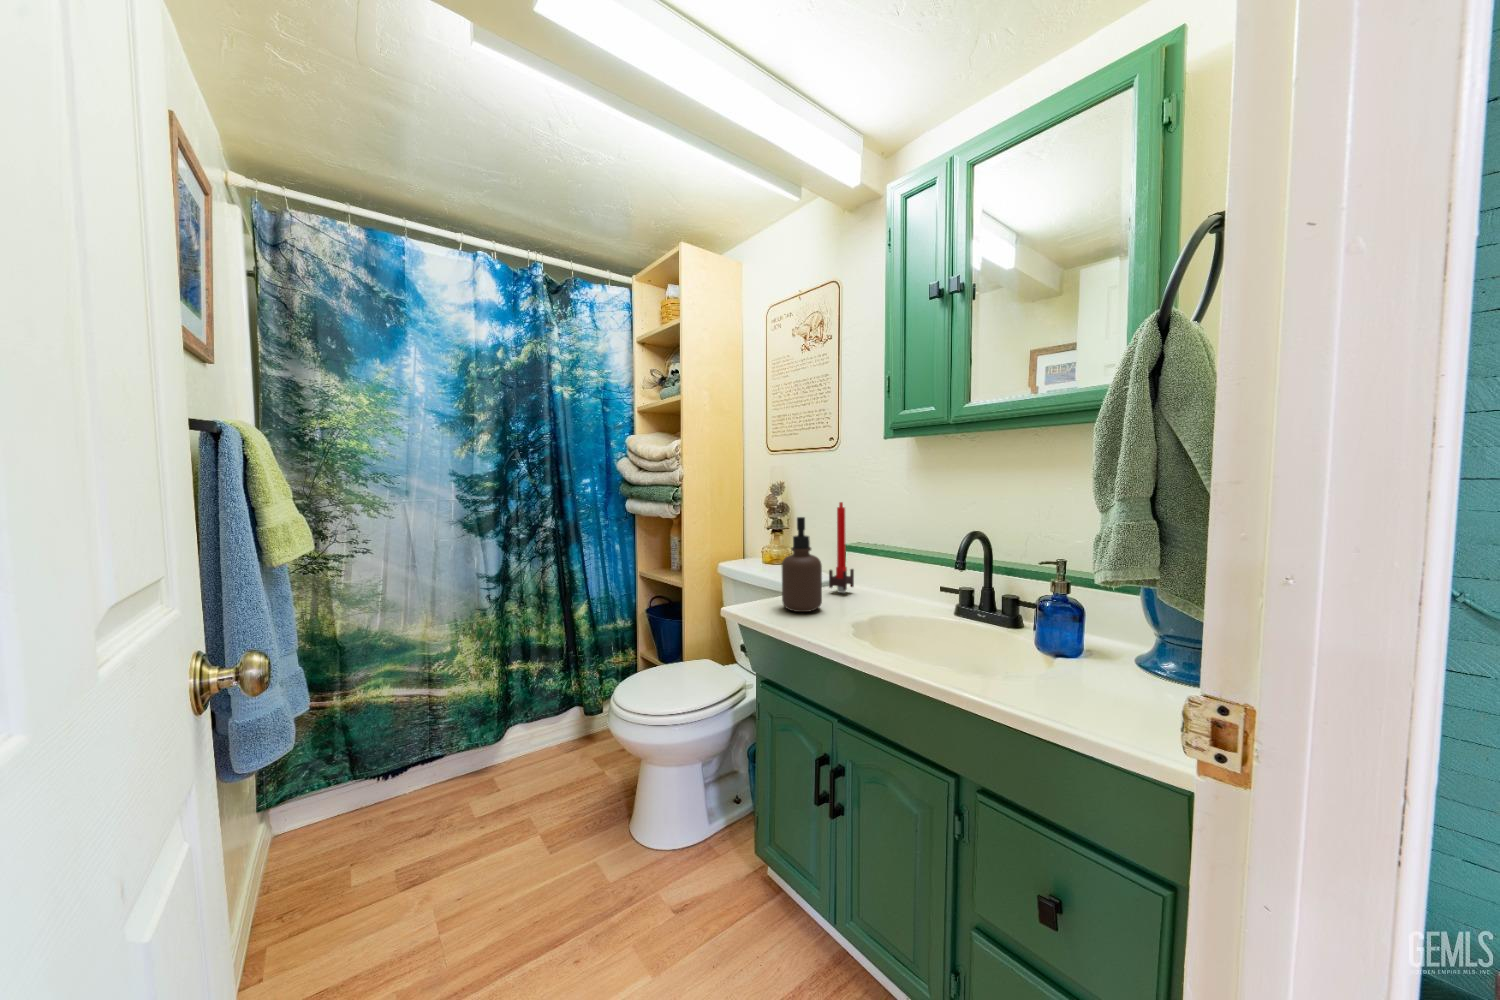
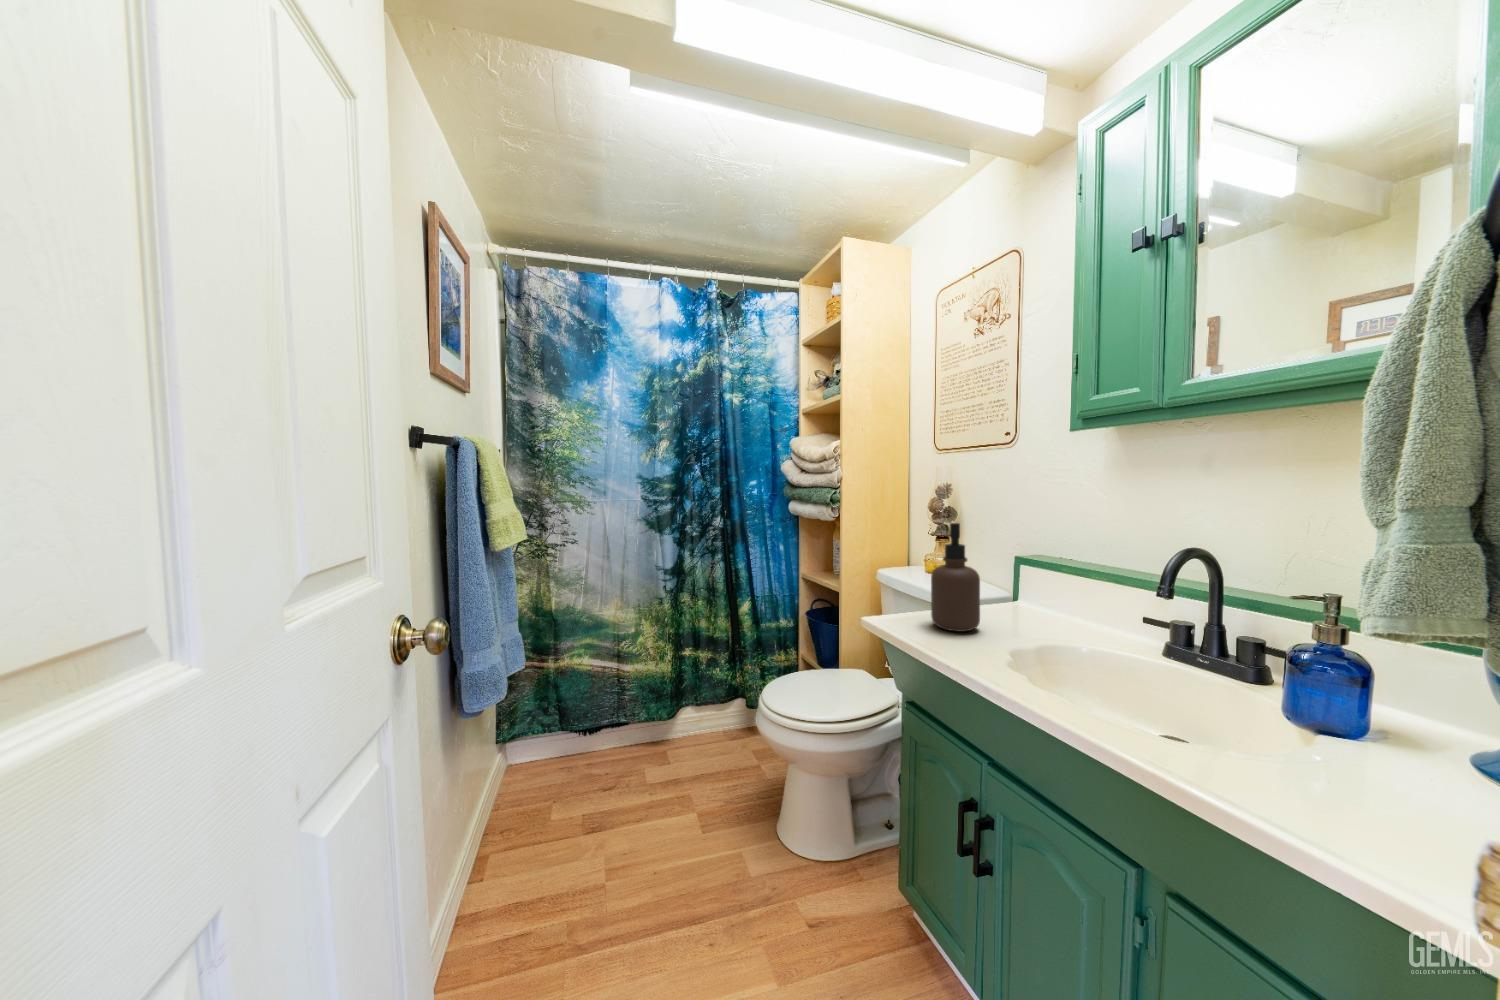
candle: present [829,502,854,593] -> none [996,507,1029,615]

